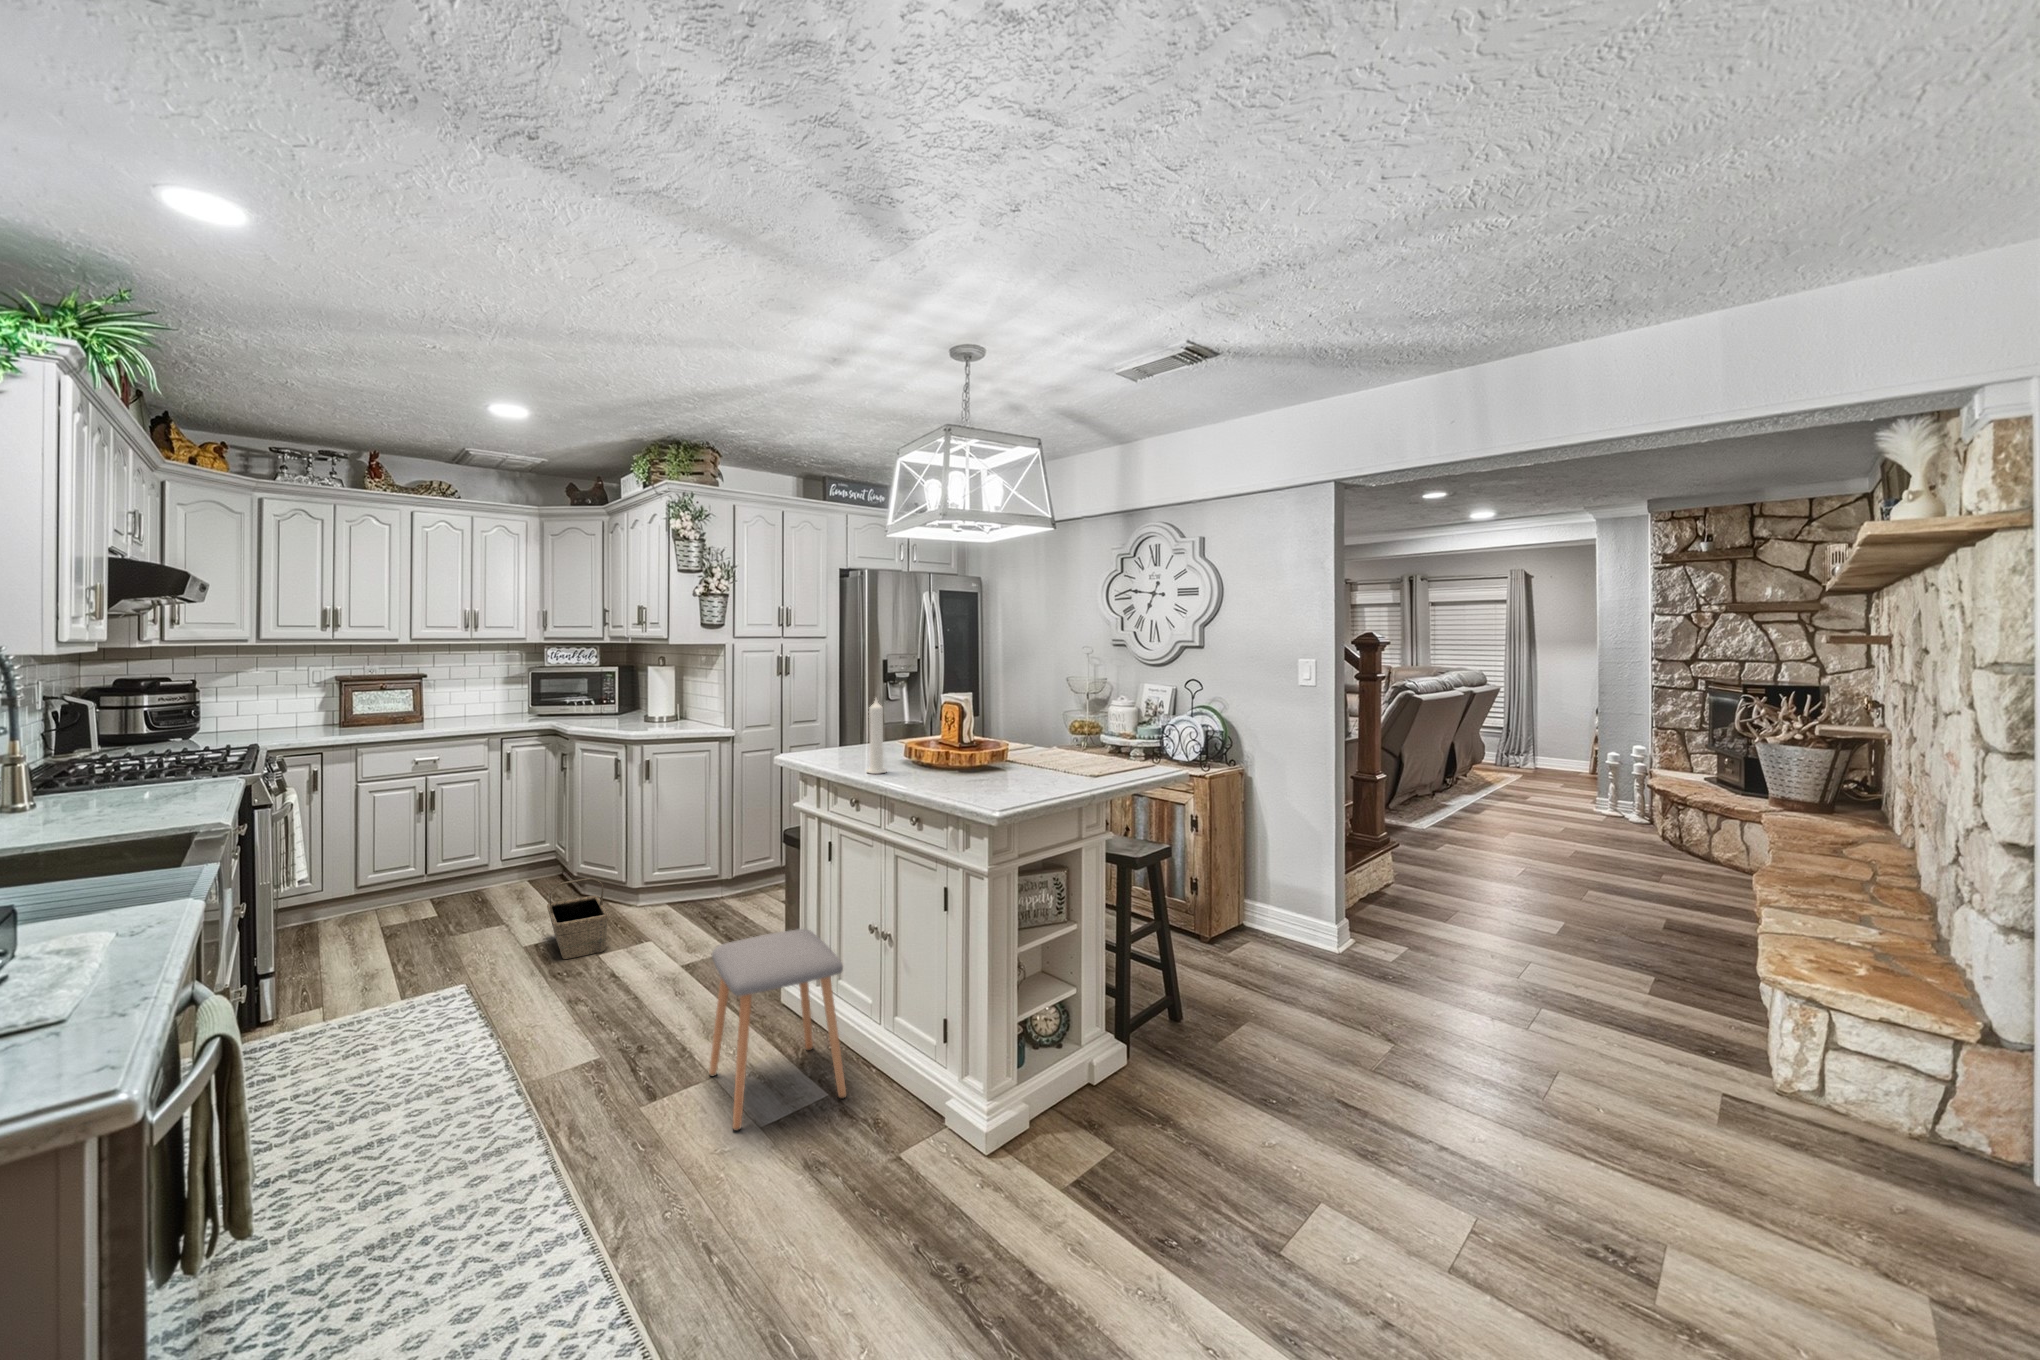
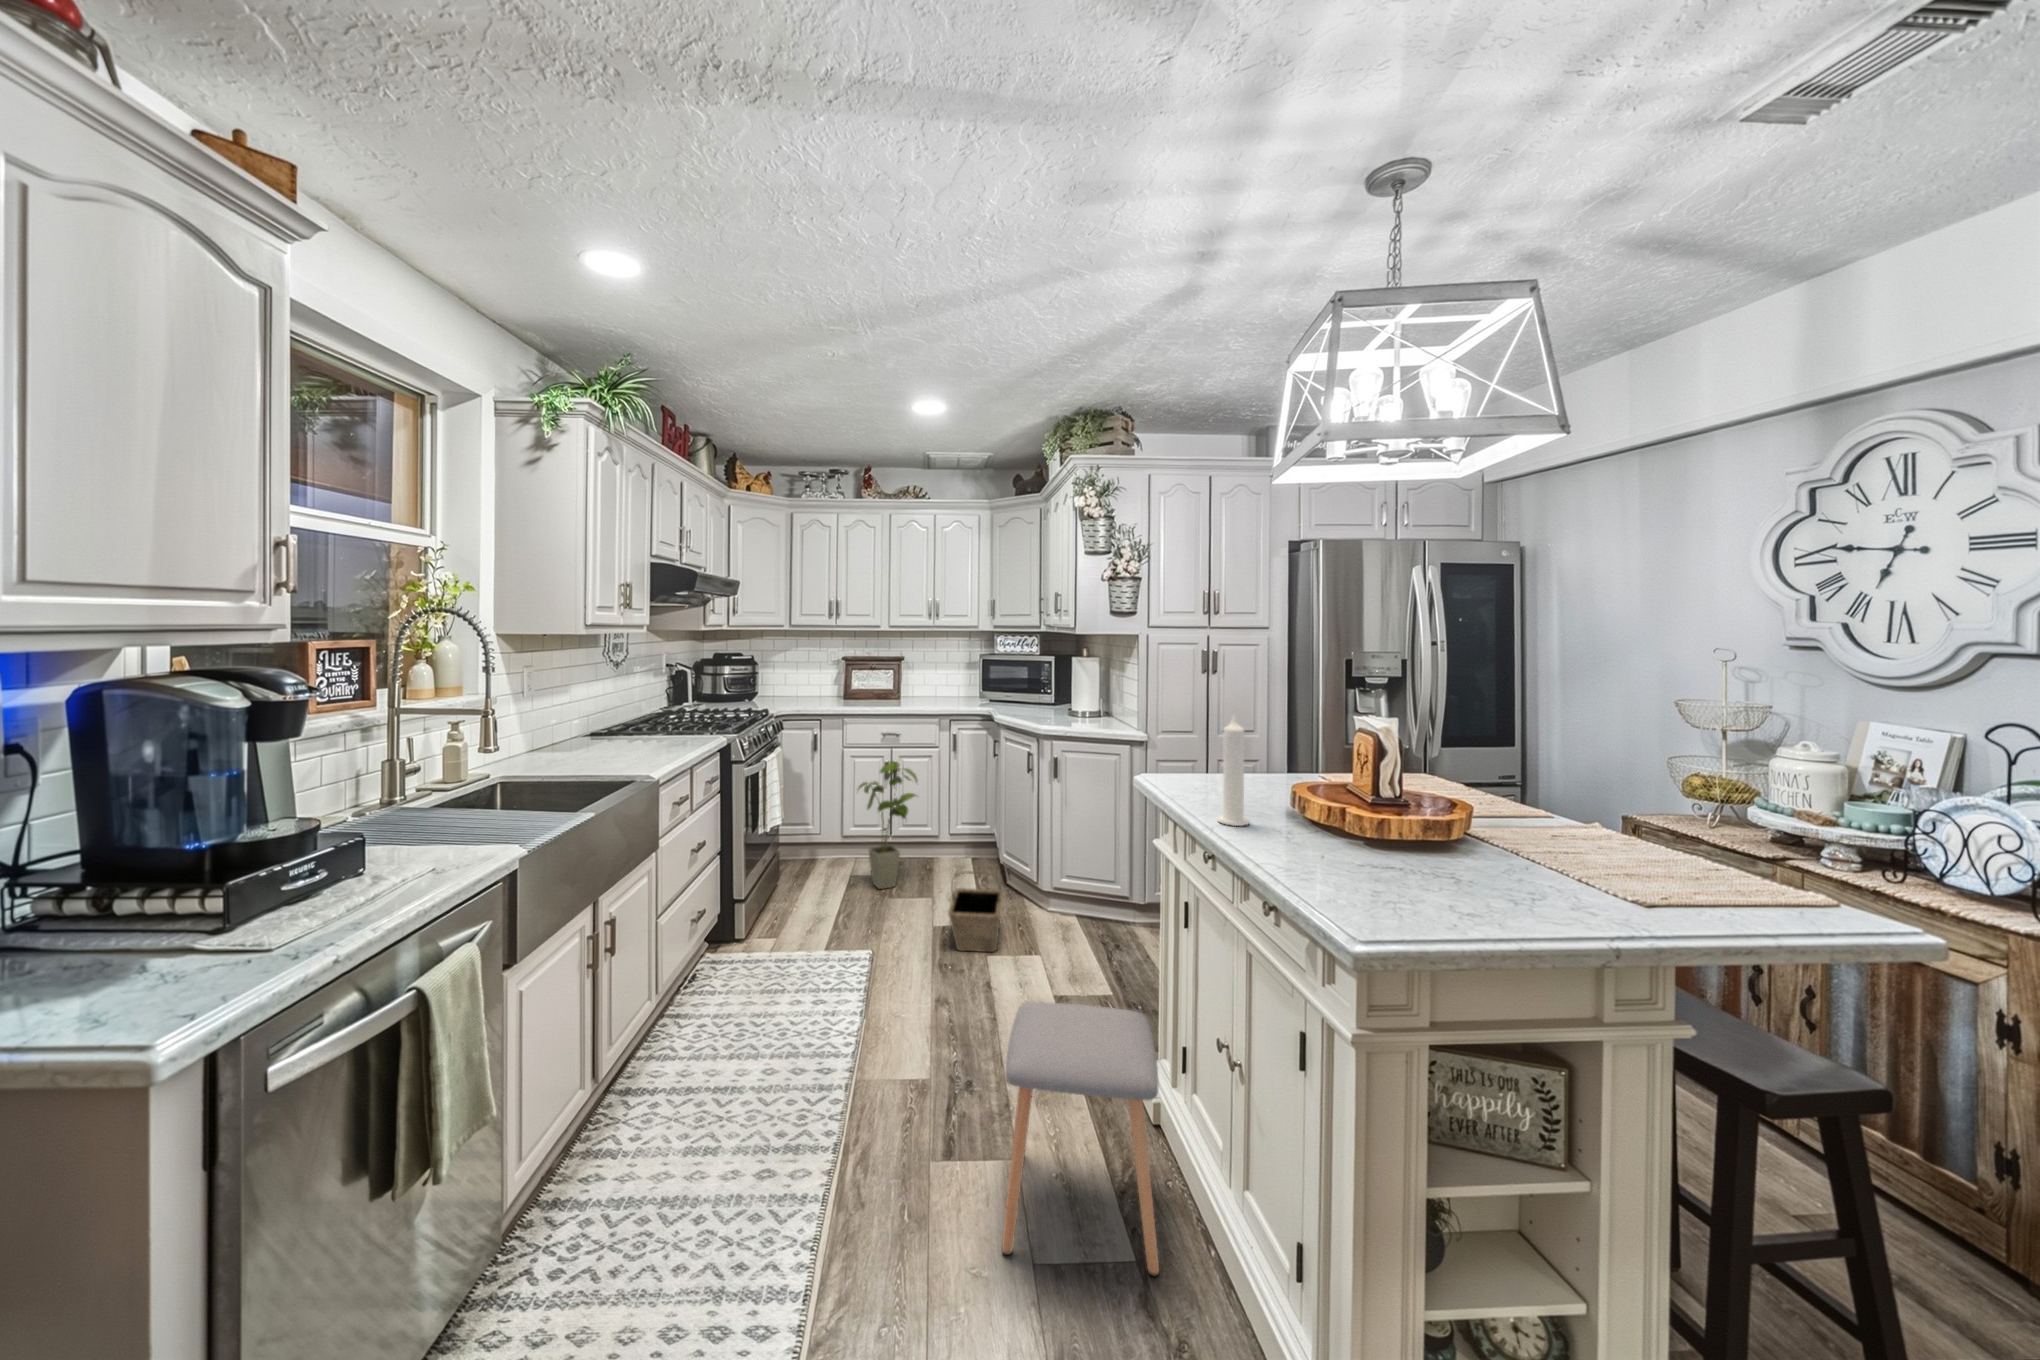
house plant: none [399,787,484,931] -> present [858,761,917,889]

